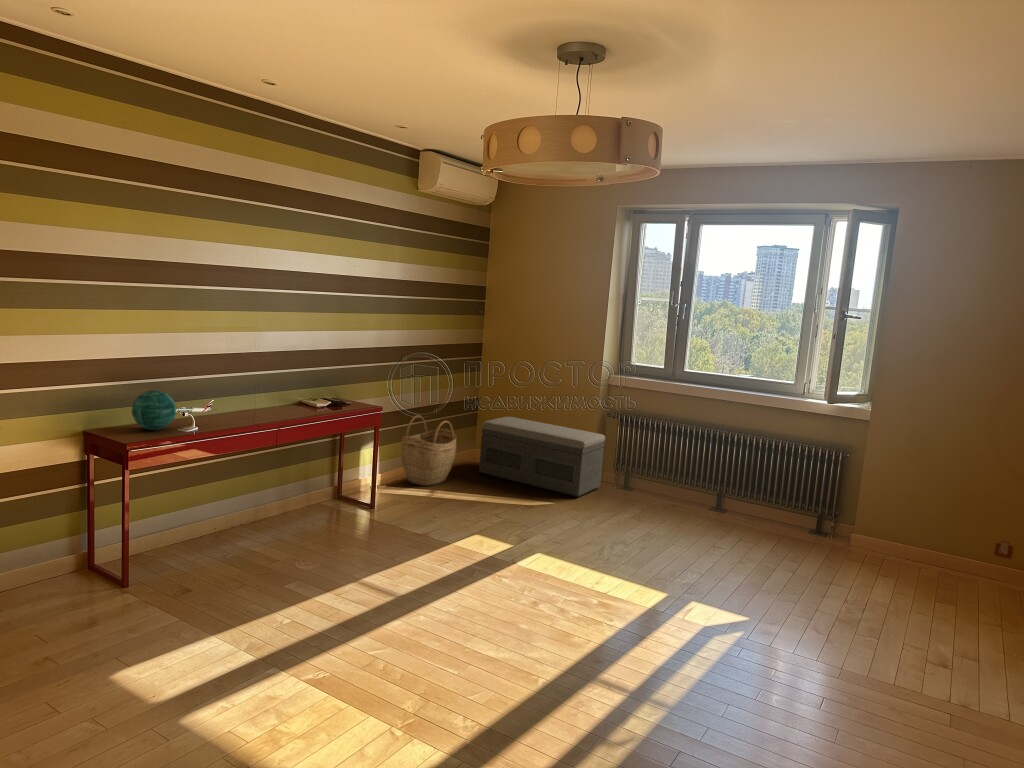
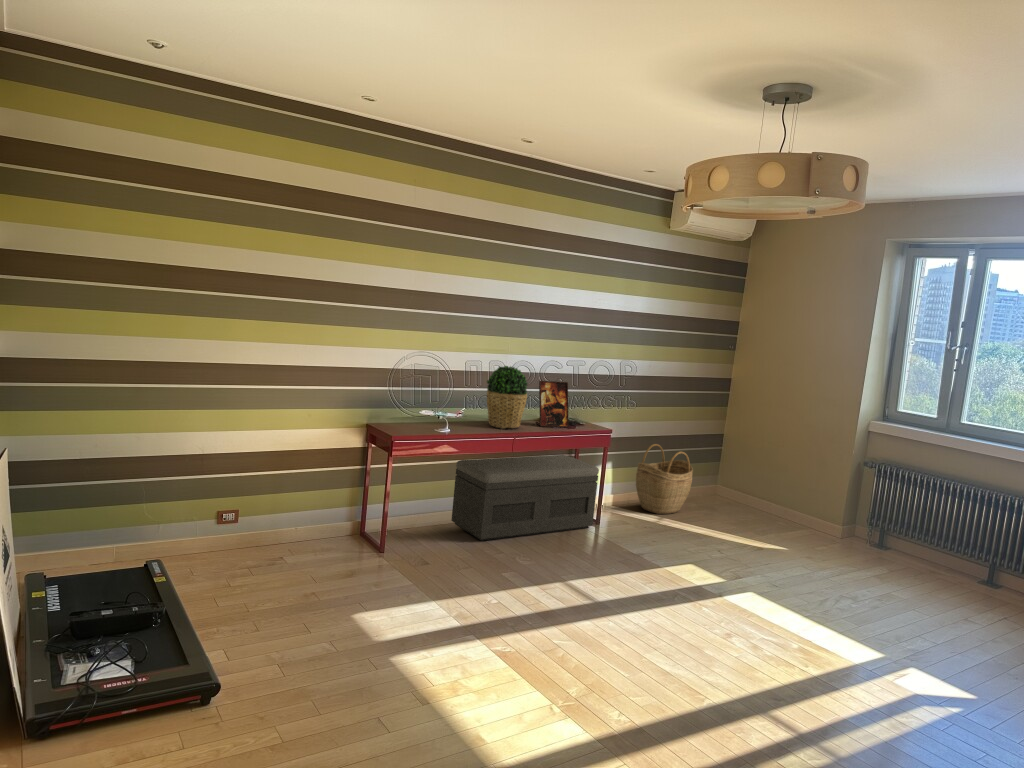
potted plant: none [239,347,289,419] -> present [487,366,527,429]
picture frame: none [297,360,335,411] -> present [535,381,569,427]
decorative orb: present [132,390,176,430] -> none [398,395,431,428]
storage bench: present [479,417,605,497] -> present [452,455,599,541]

